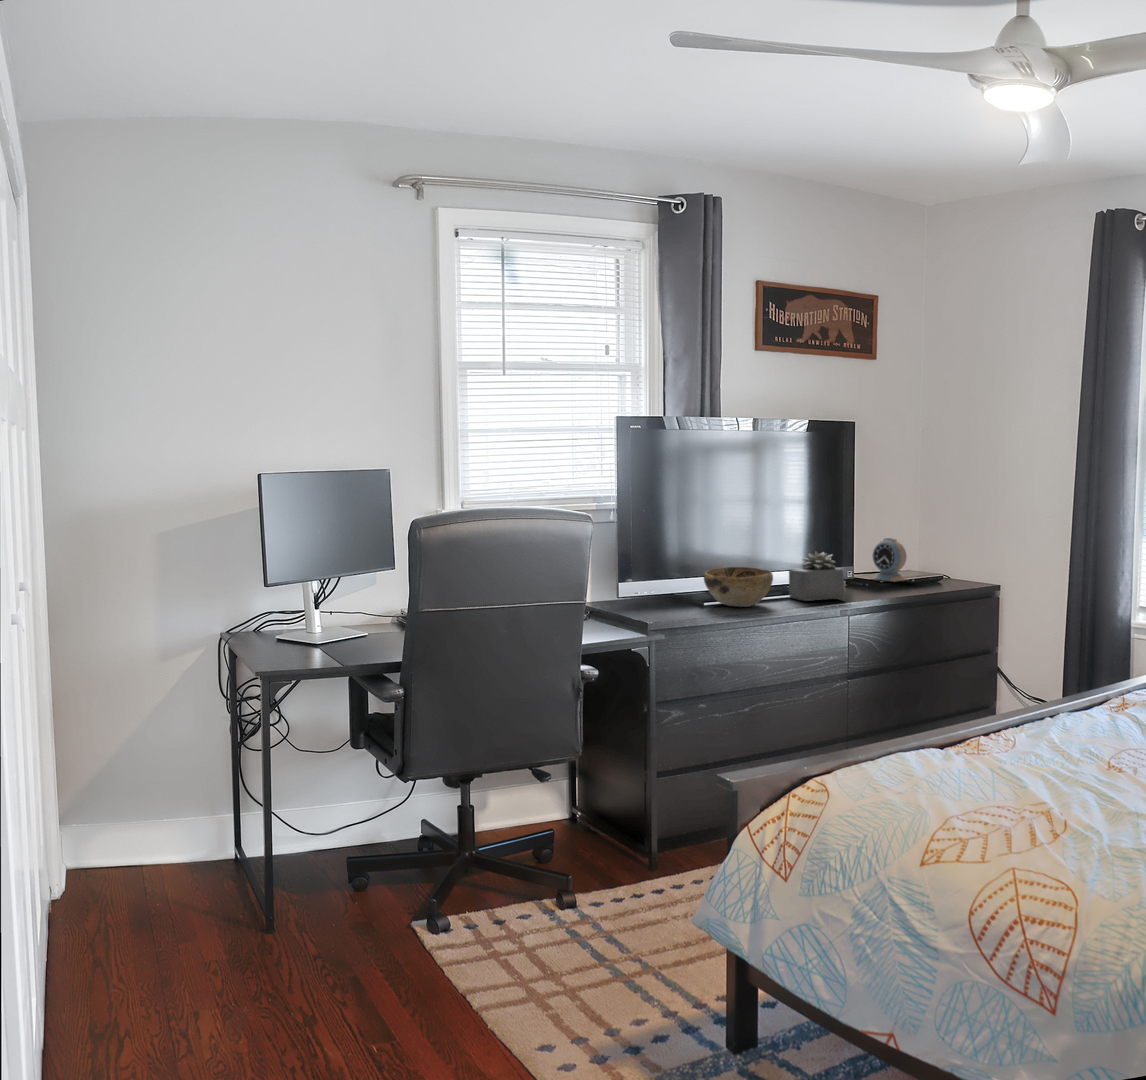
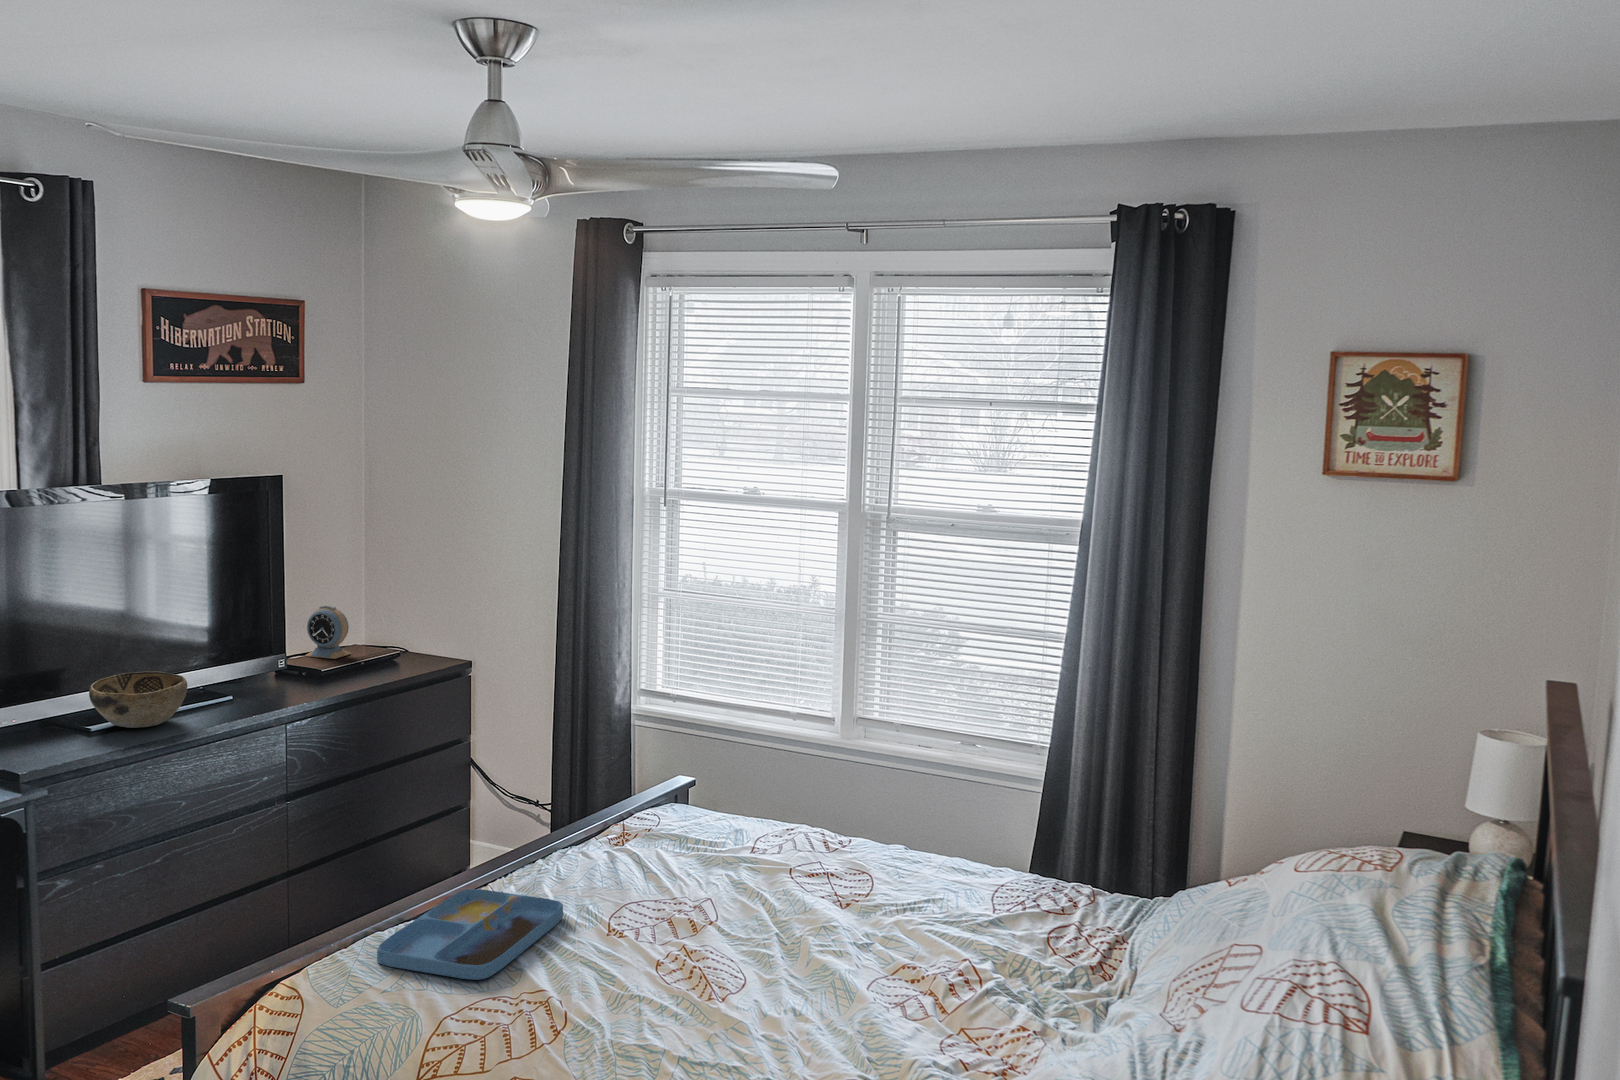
succulent plant: present [789,552,844,601] -> none [205,641,280,707]
tray: none [898,740,1093,808] -> present [377,889,563,980]

